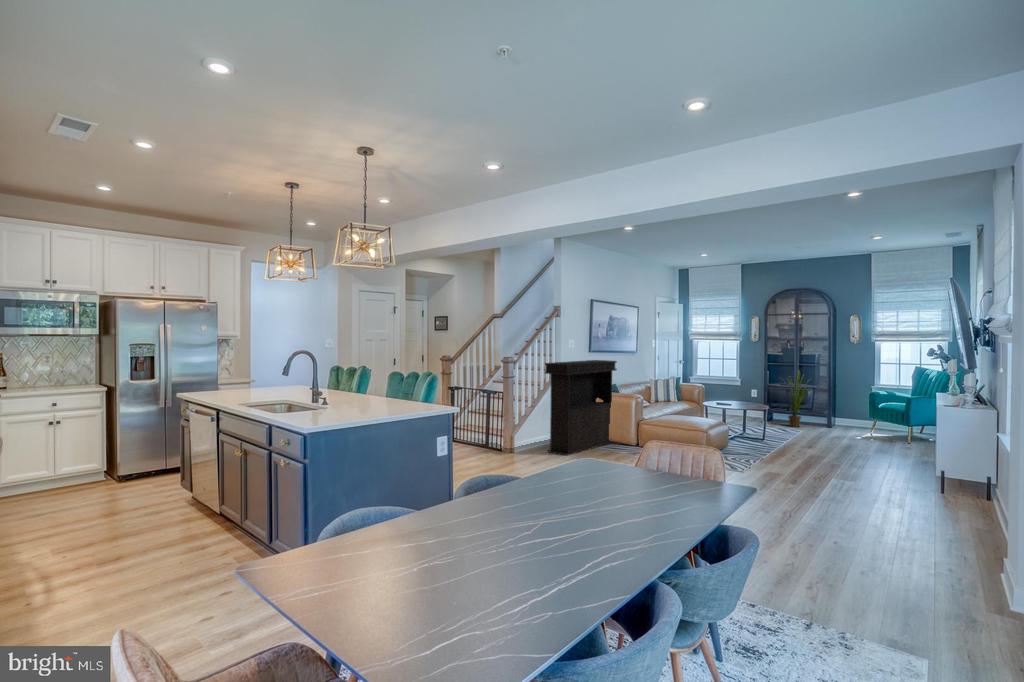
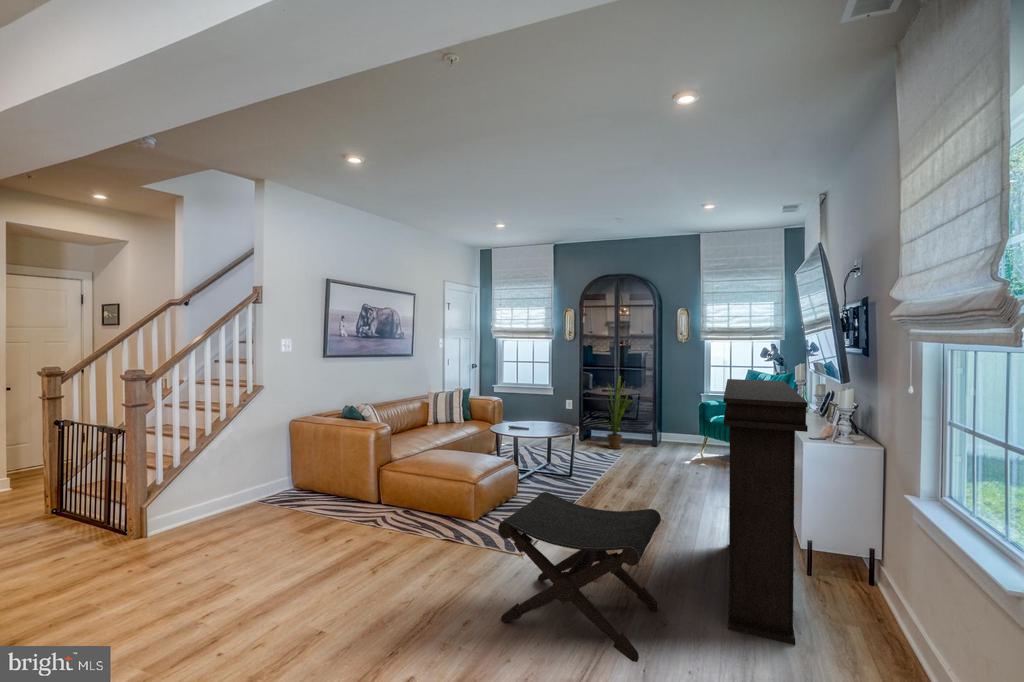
console table: present [545,360,617,456] -> present [723,379,808,645]
footstool: none [741,425,829,493] -> present [498,492,661,662]

